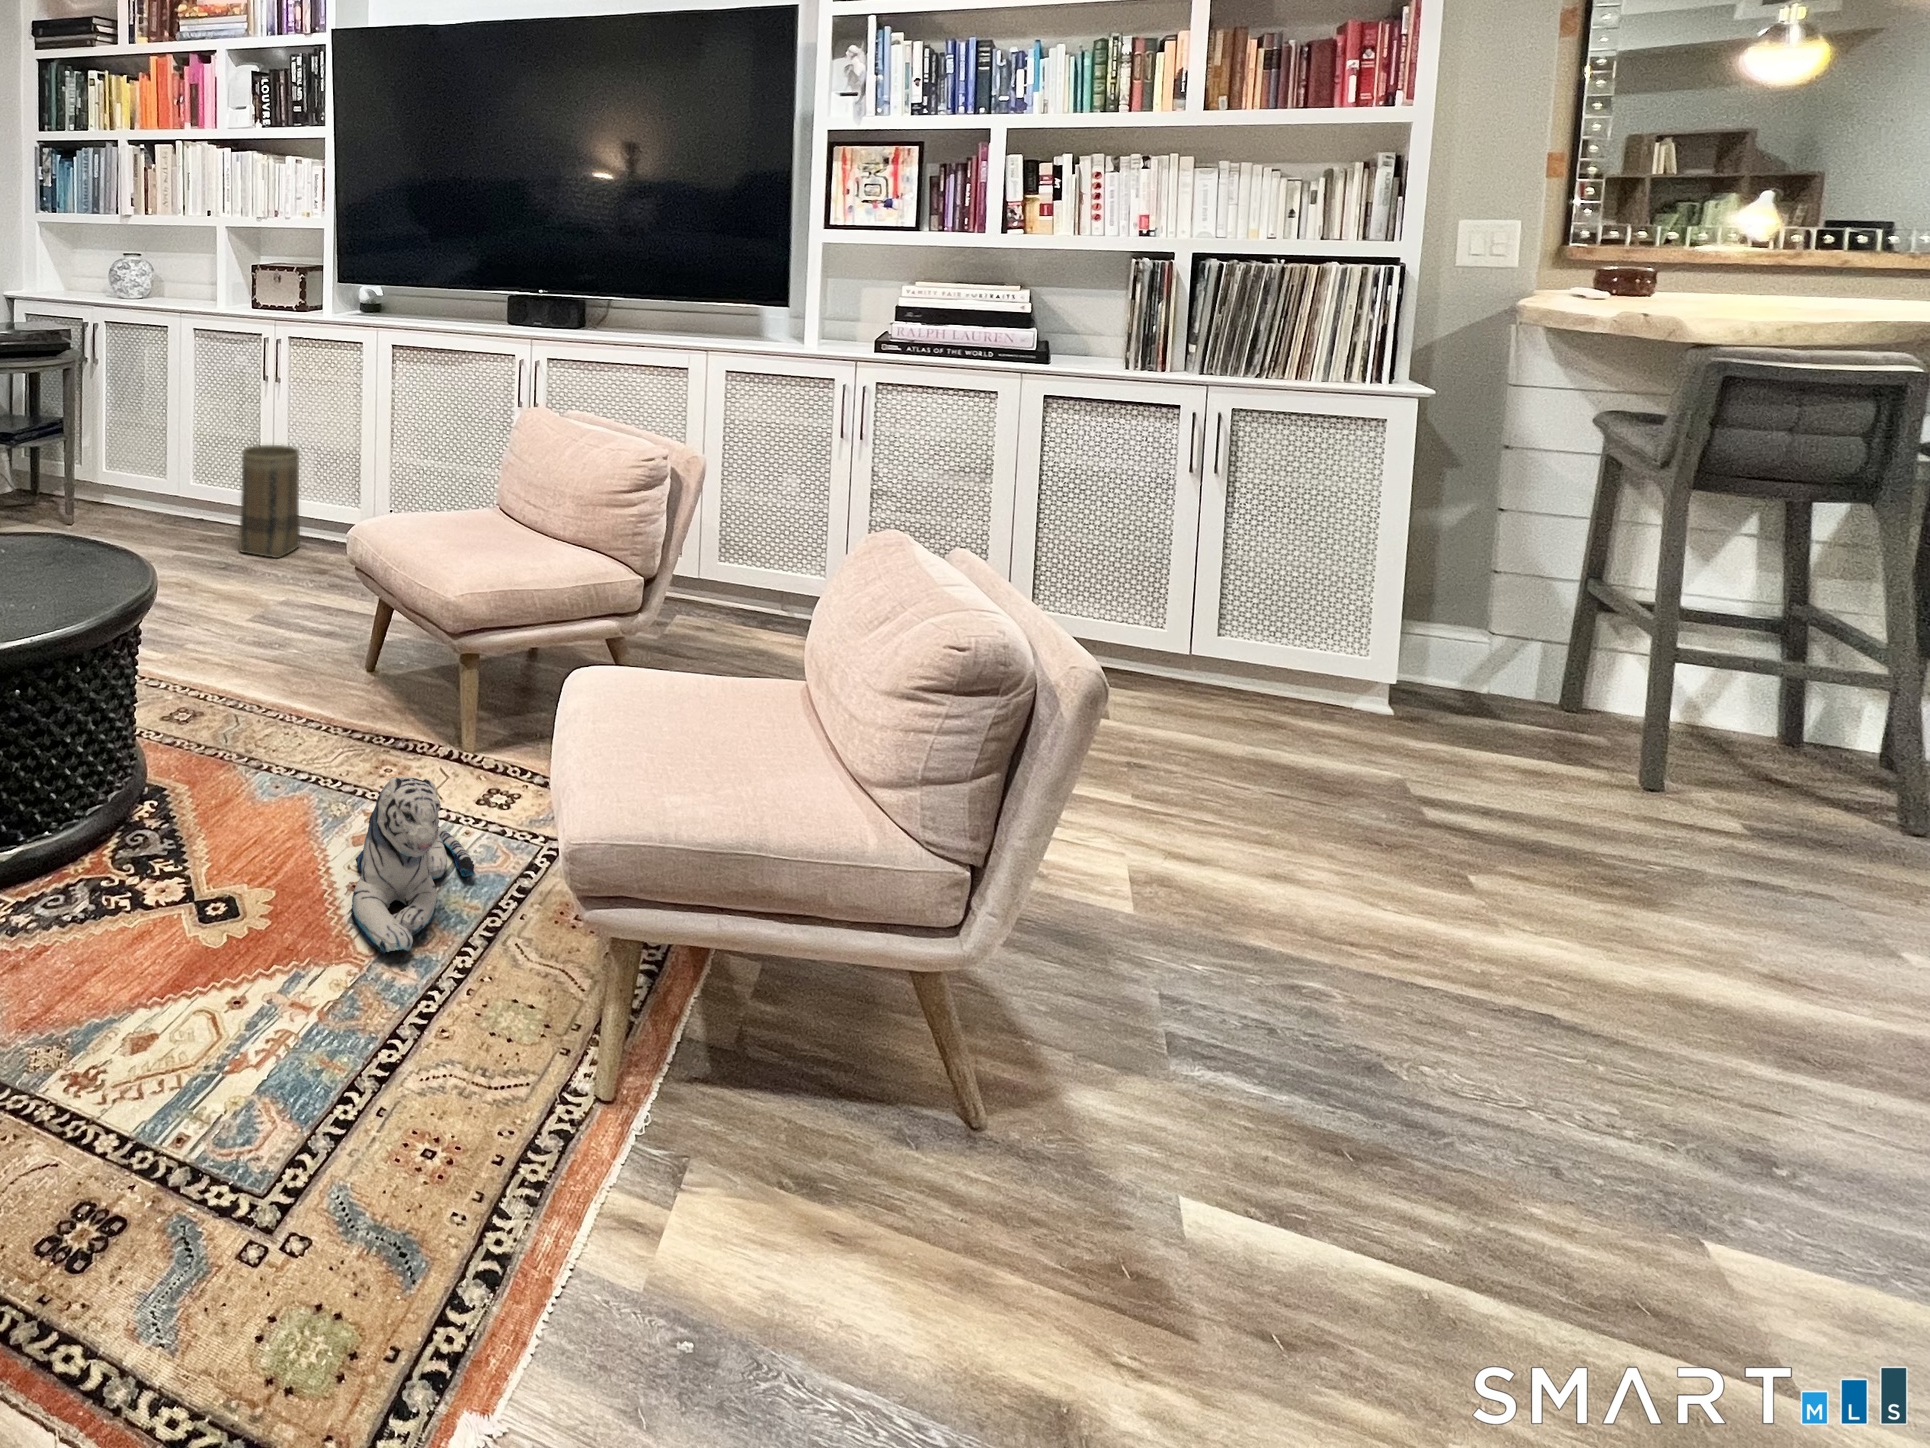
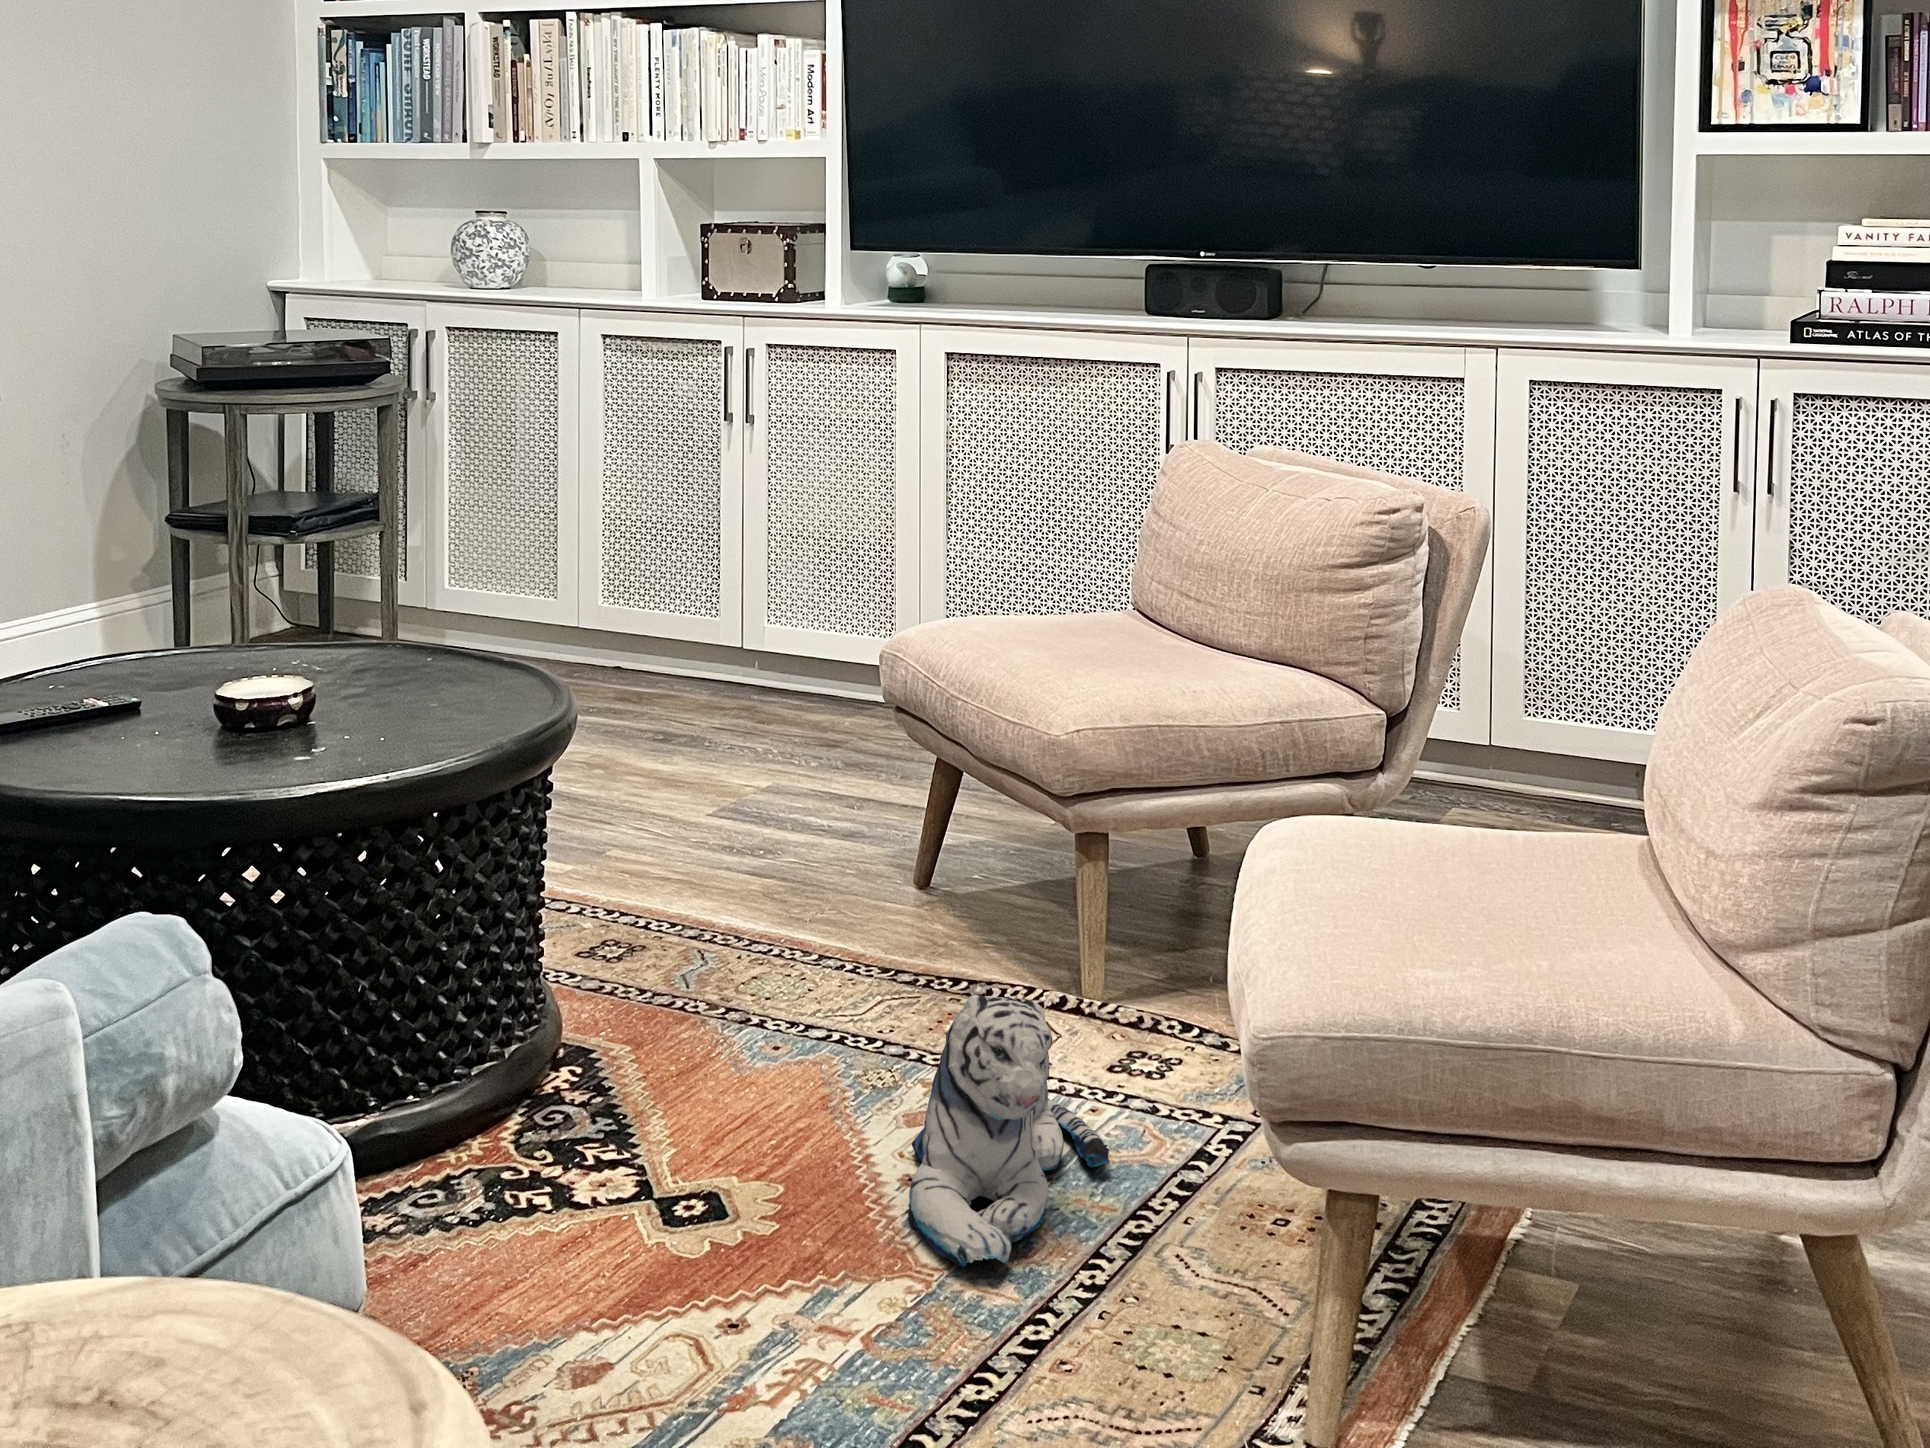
basket: present [239,445,300,558] -> none [686,531,792,726]

